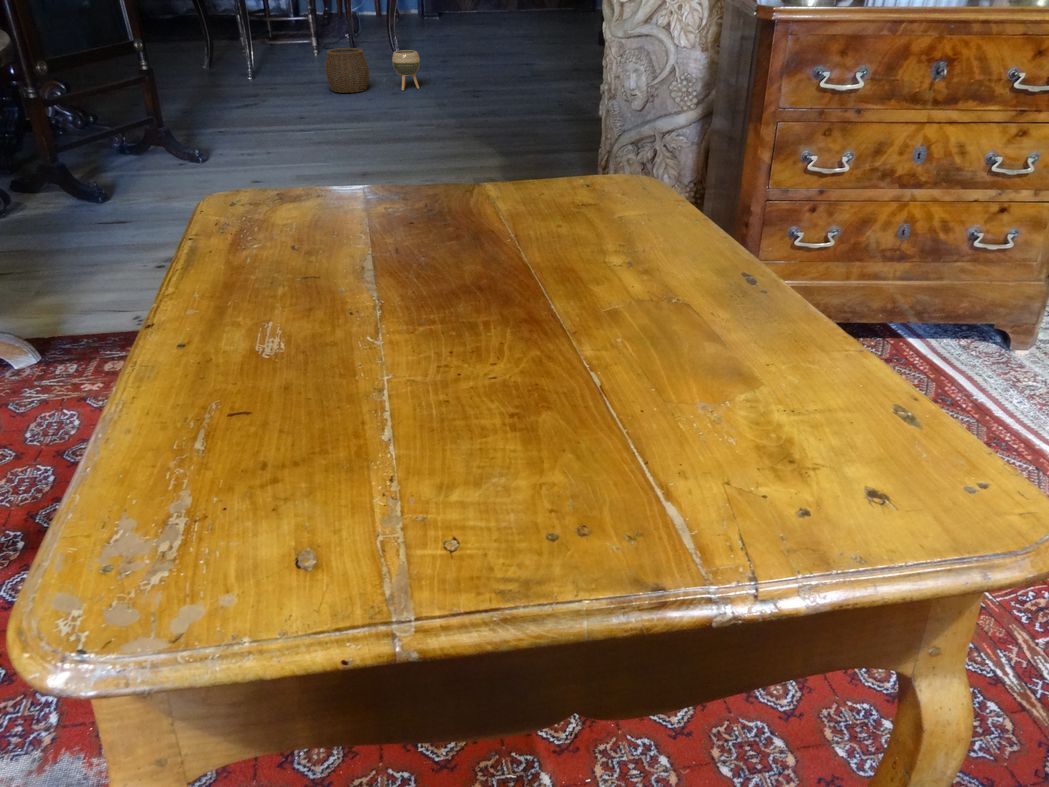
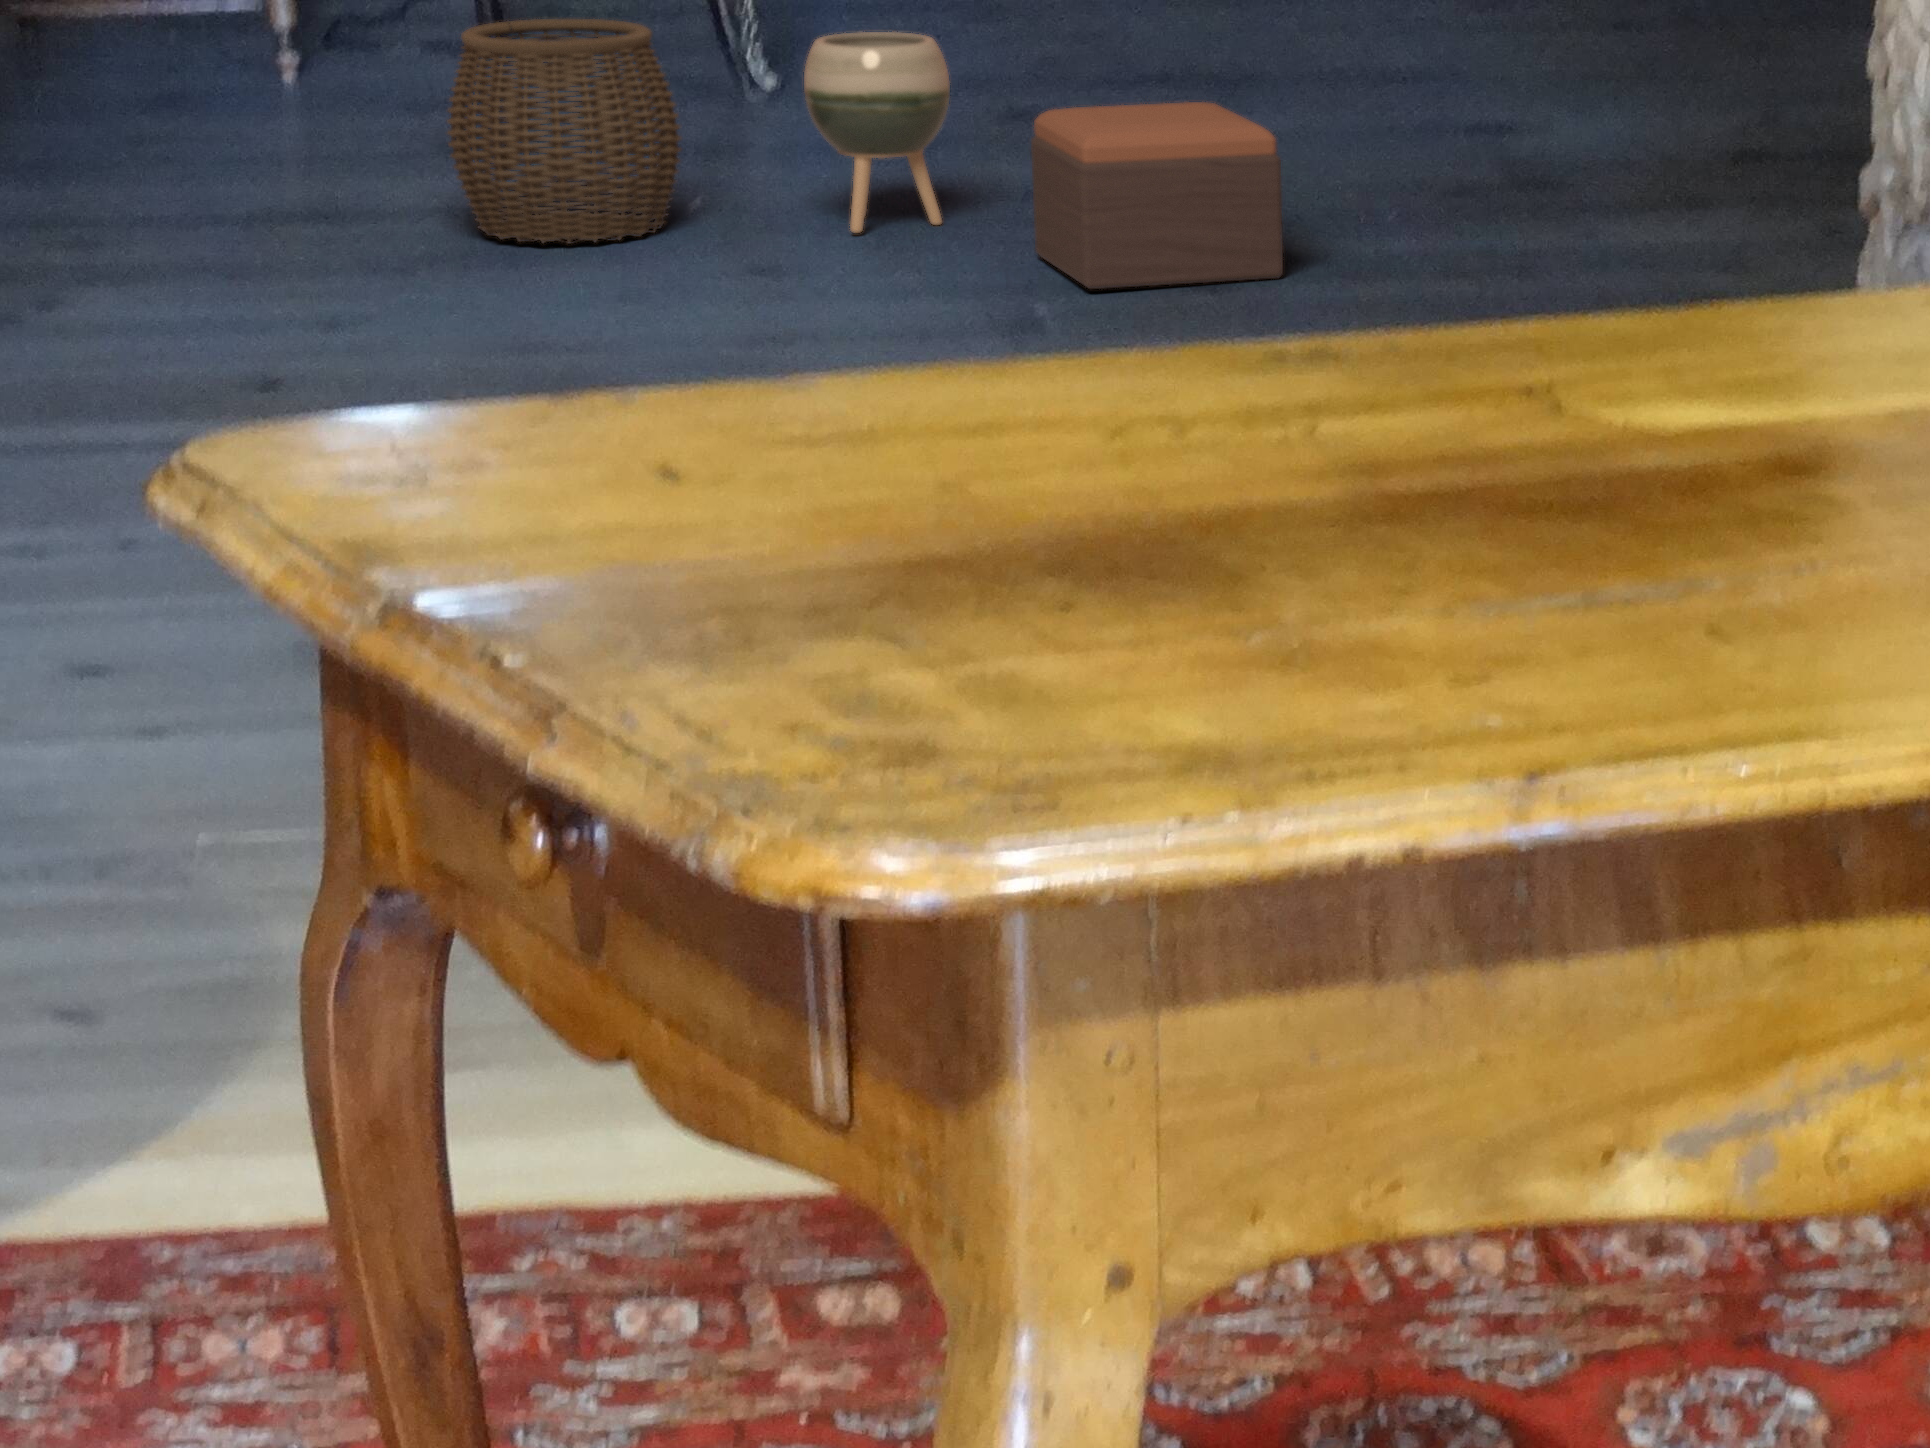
footstool: none [435,64,483,103] -> present [1031,102,1283,289]

